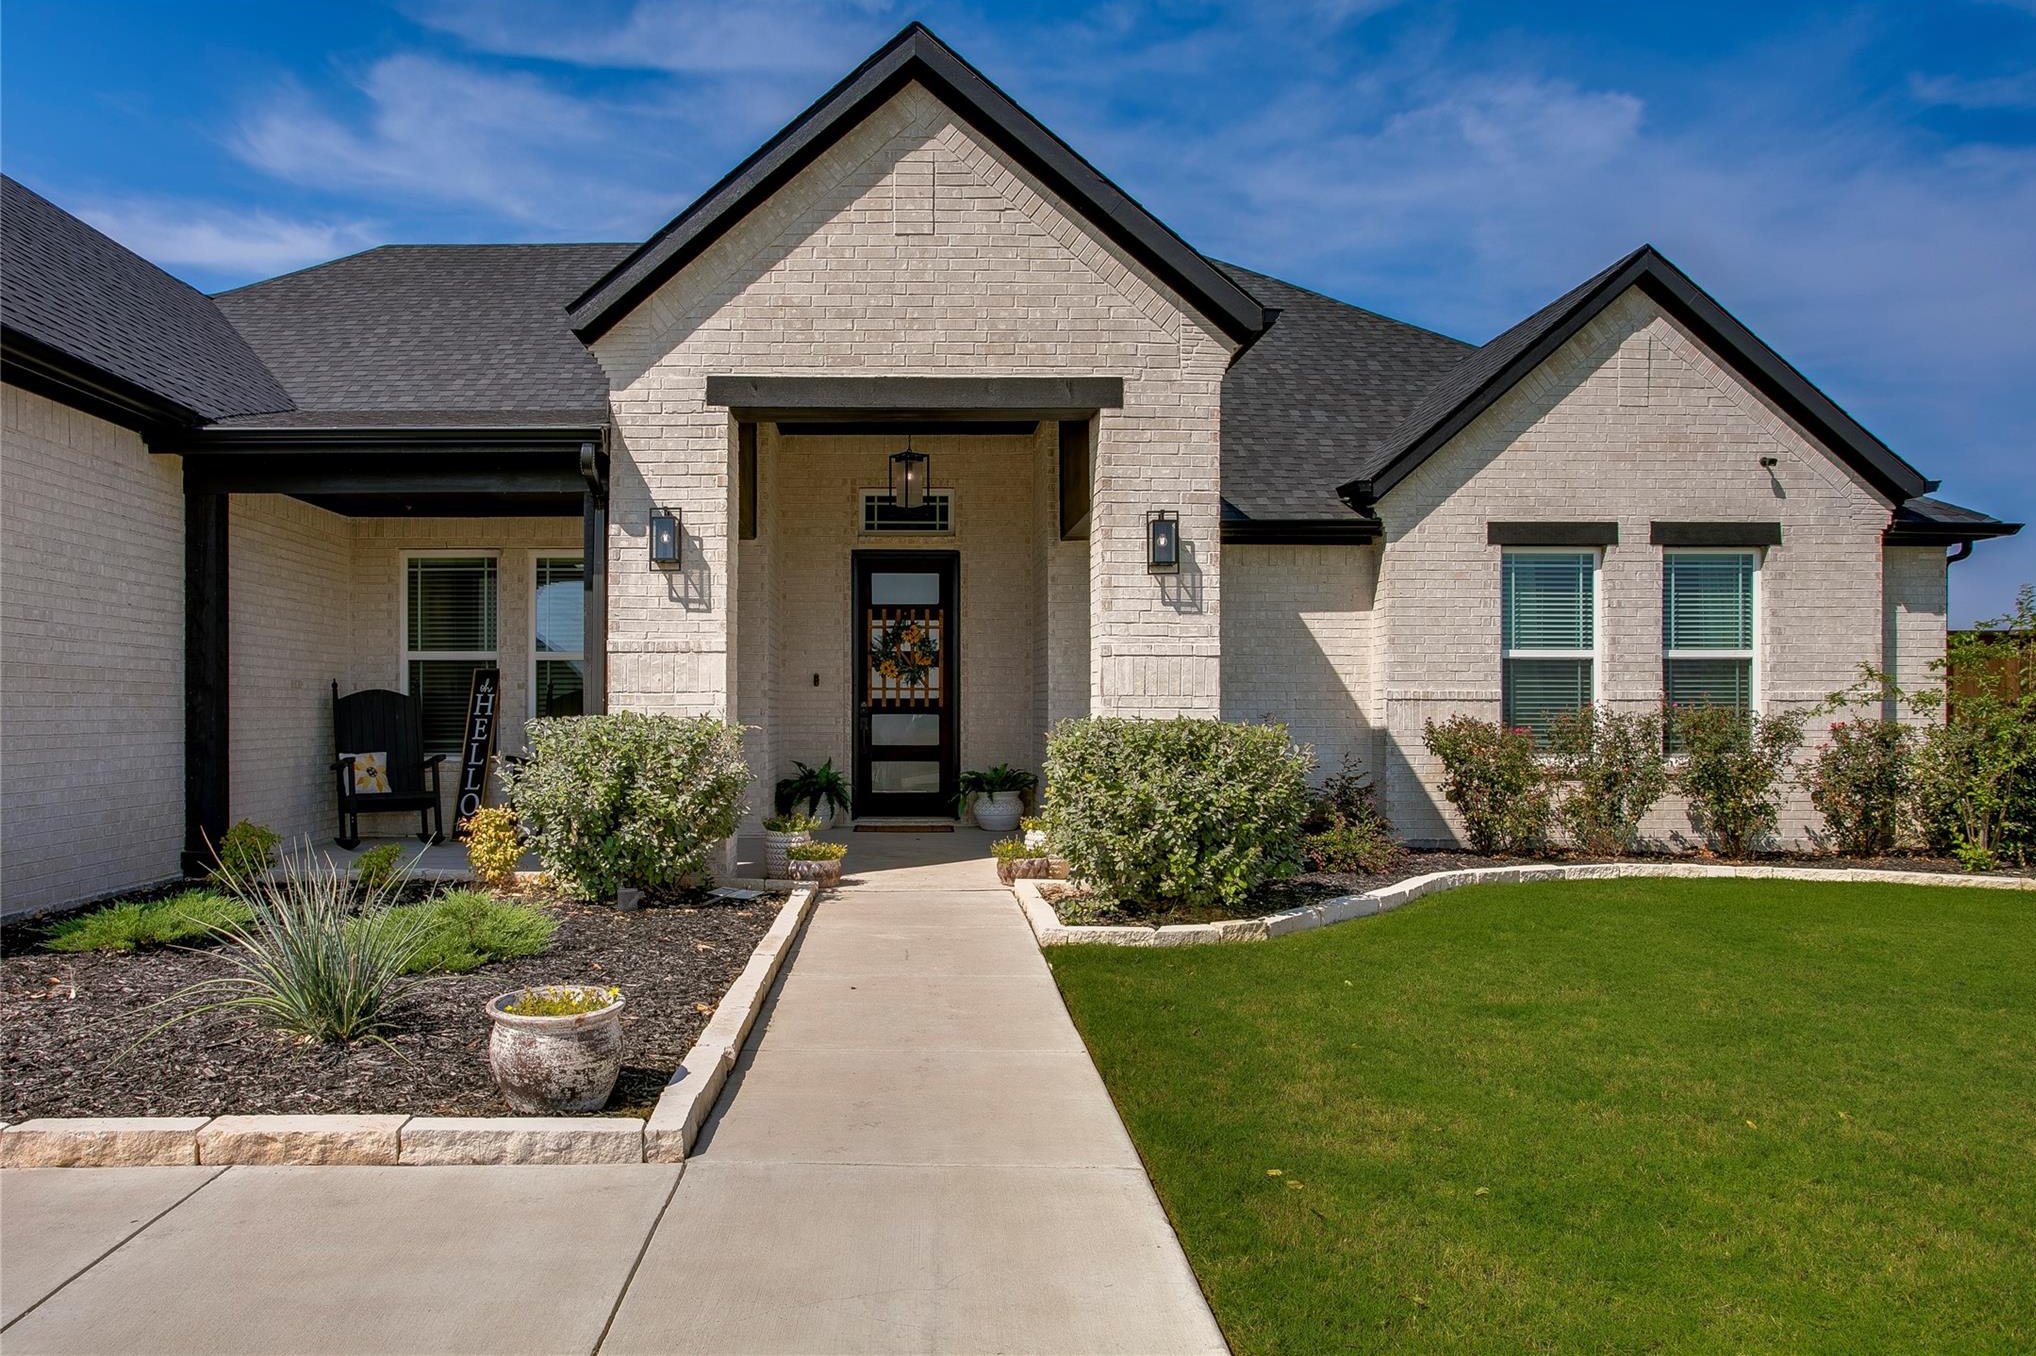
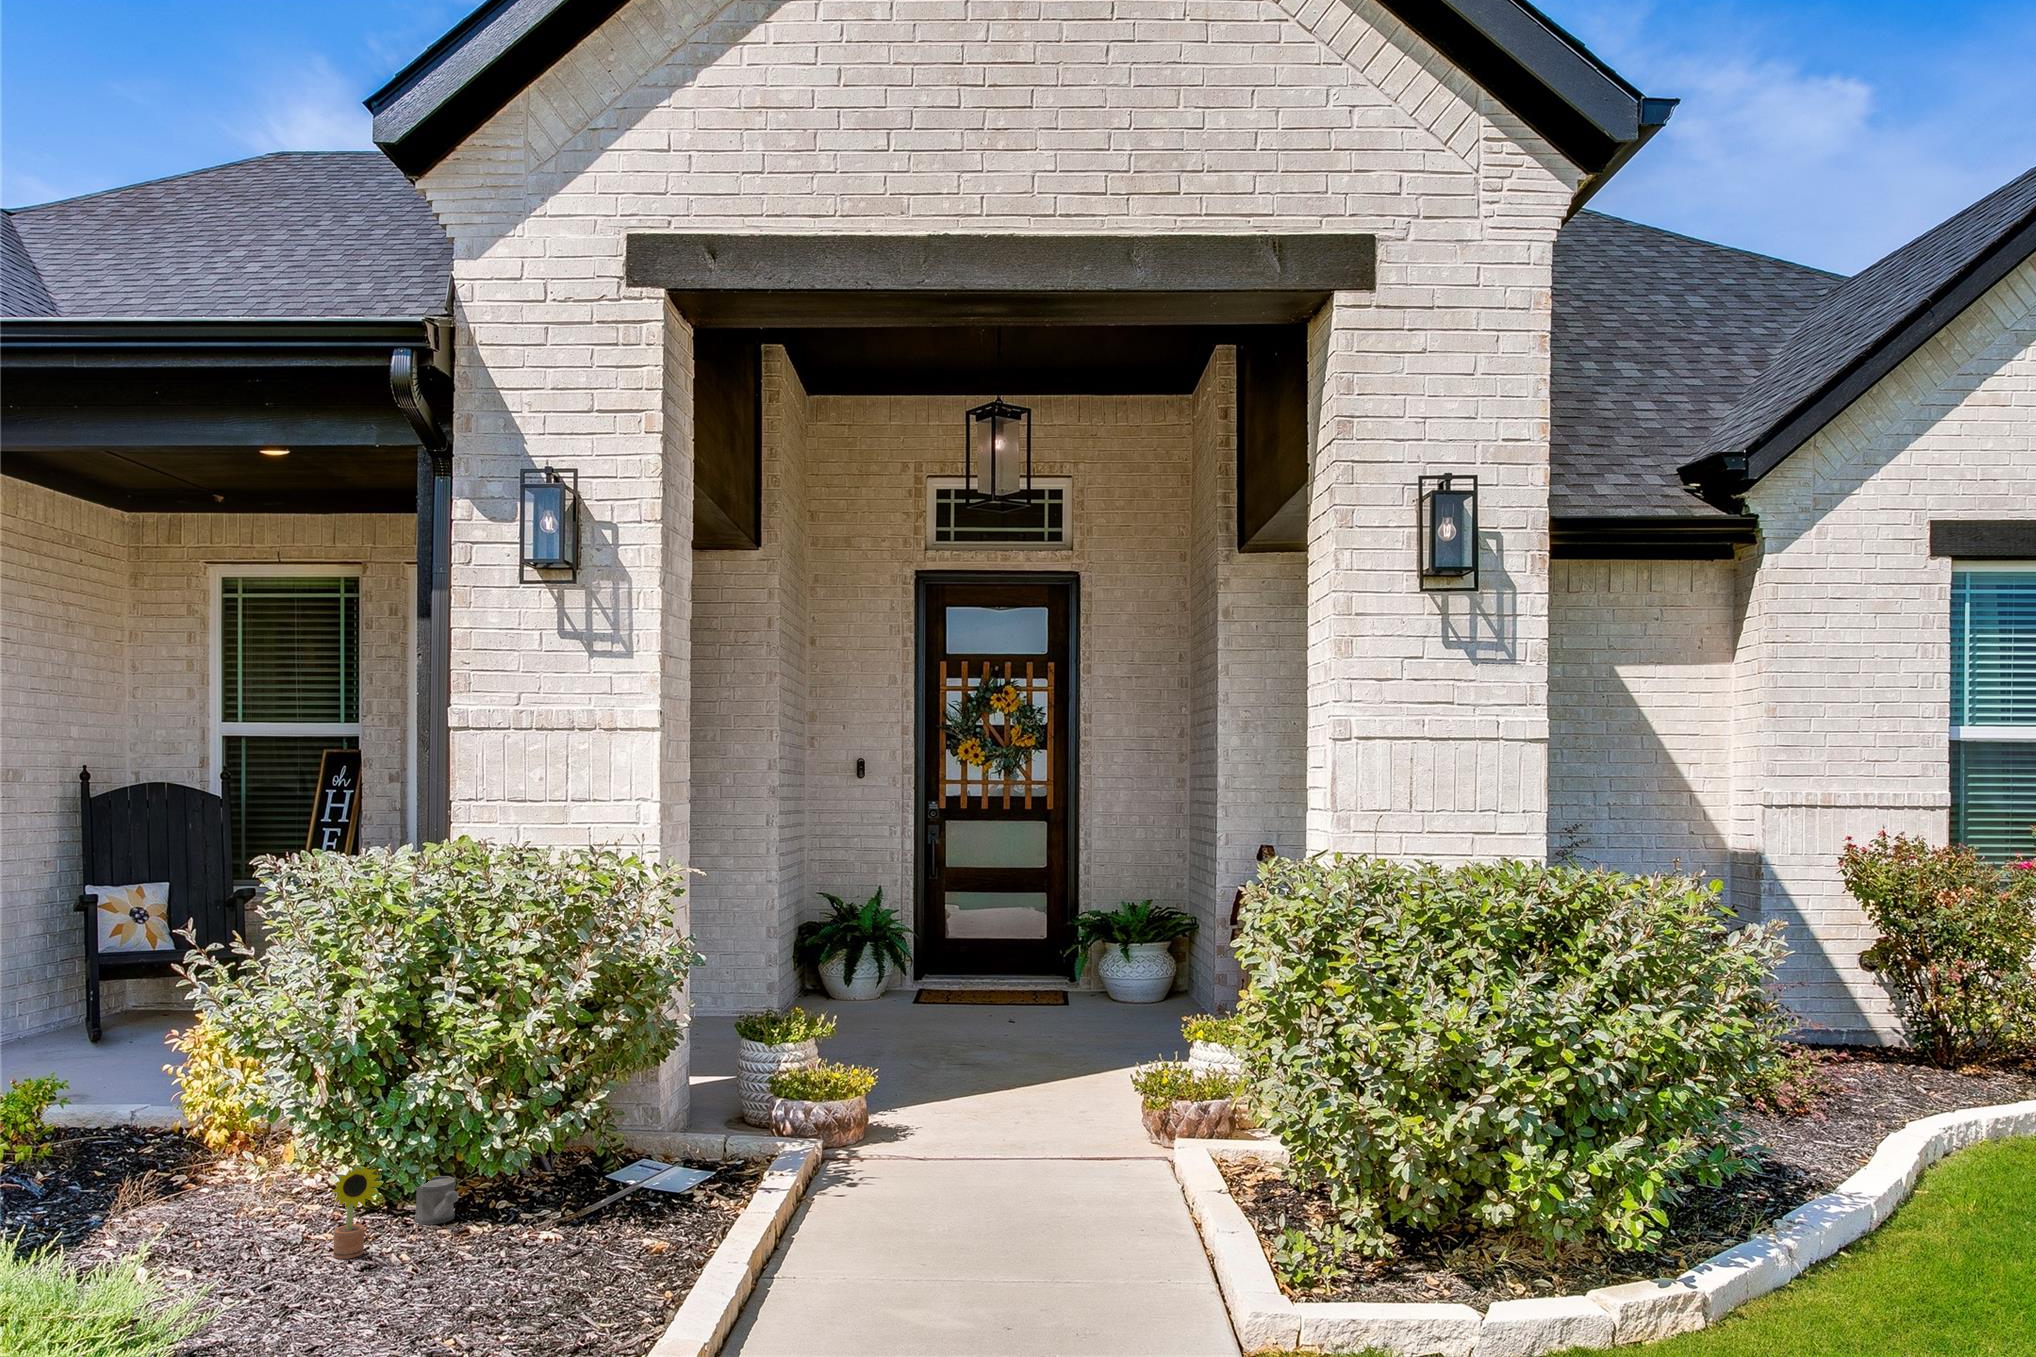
decorative plant: none [586,874,611,921] -> present [333,1166,381,1259]

